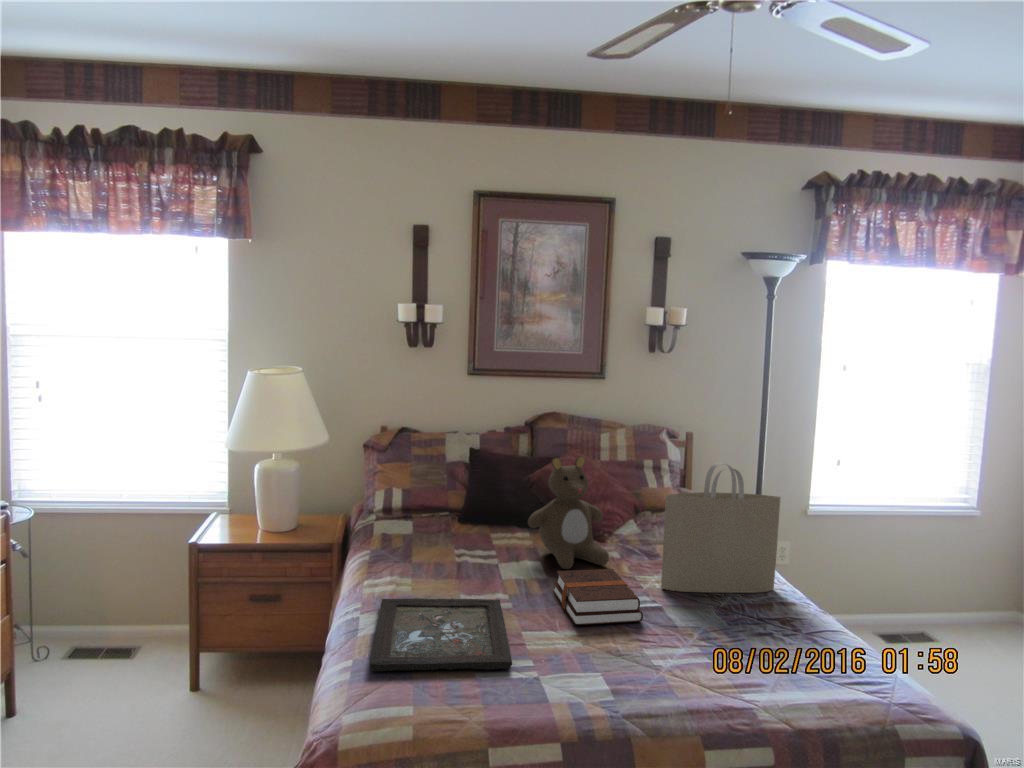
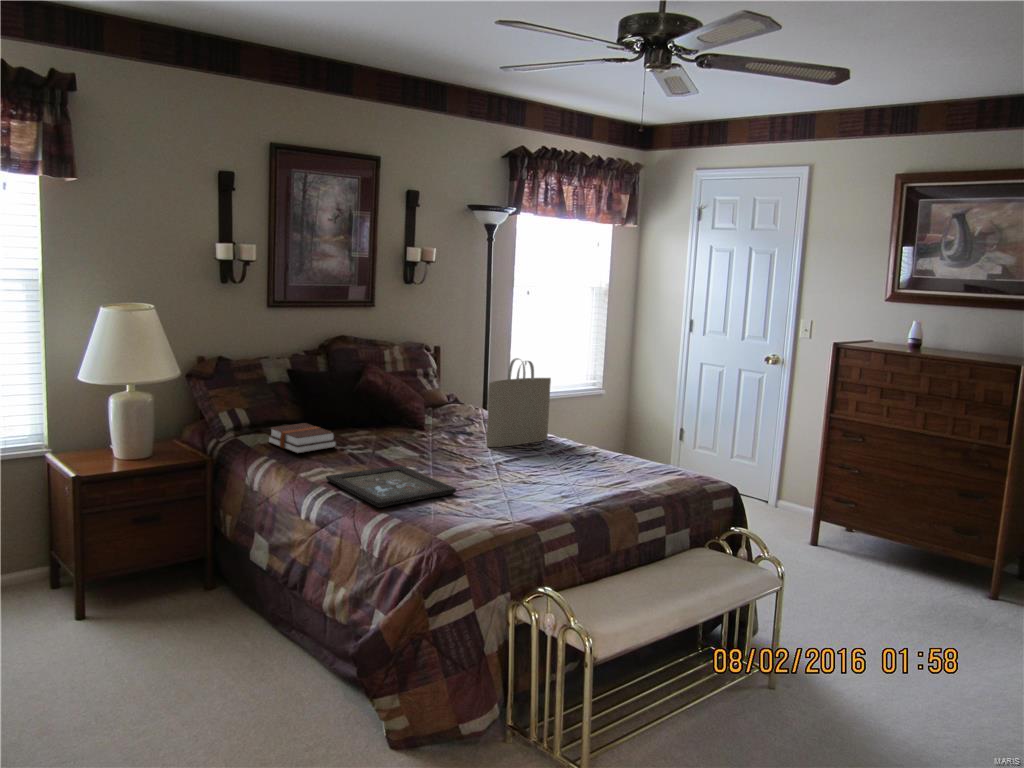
teddy bear: present [528,456,609,569] -> none [381,364,441,446]
hardback book: present [553,569,643,625] -> present [268,423,337,453]

